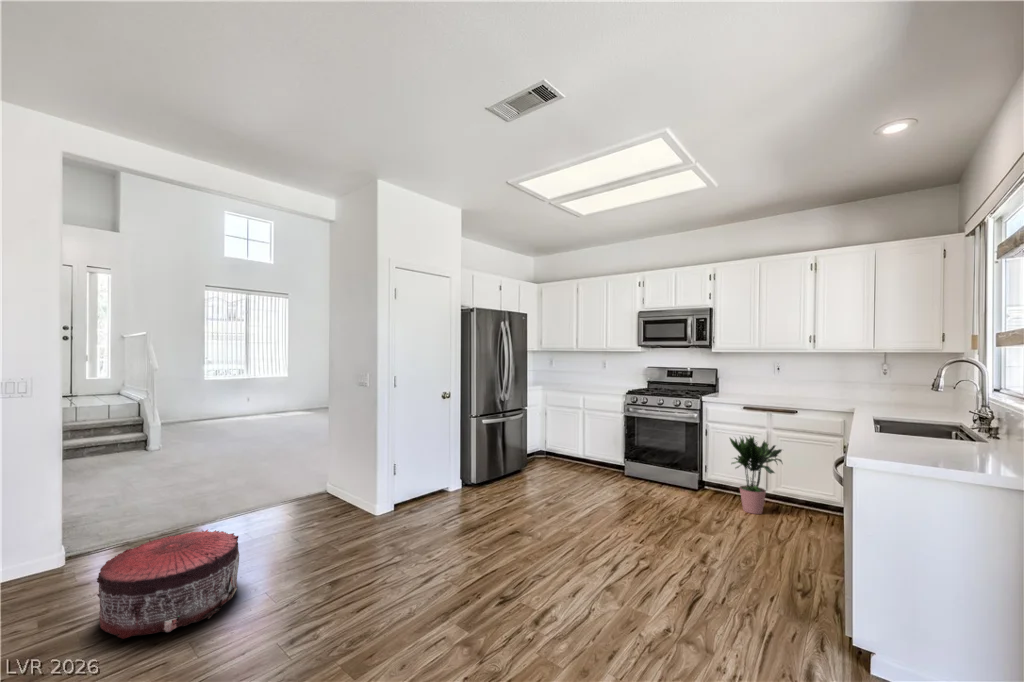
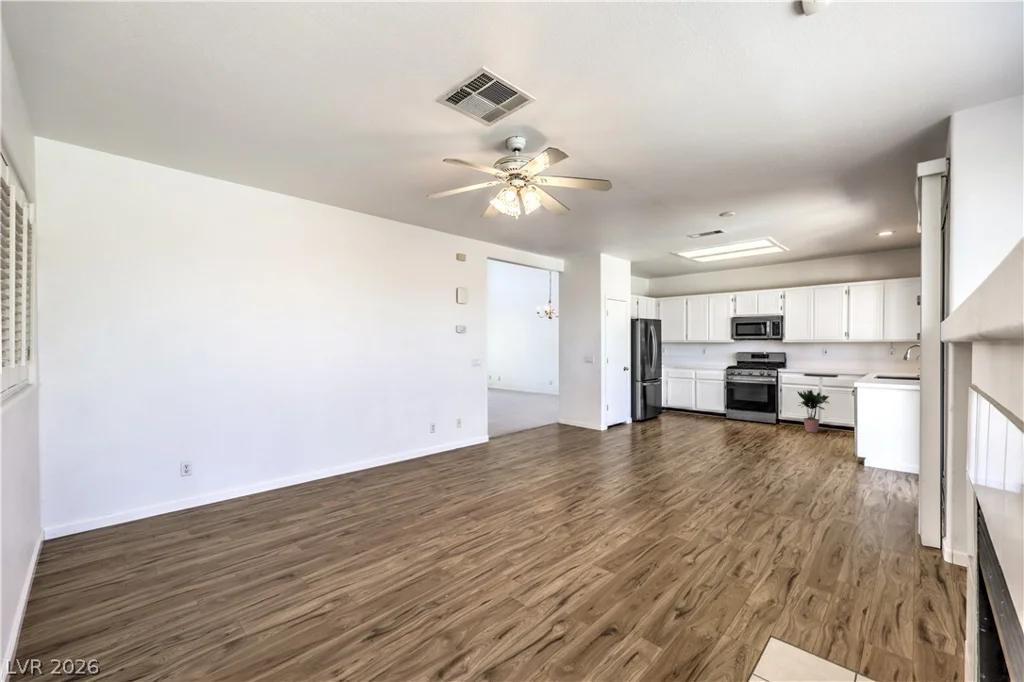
pouf: present [97,530,239,639] -> none [536,425,587,458]

